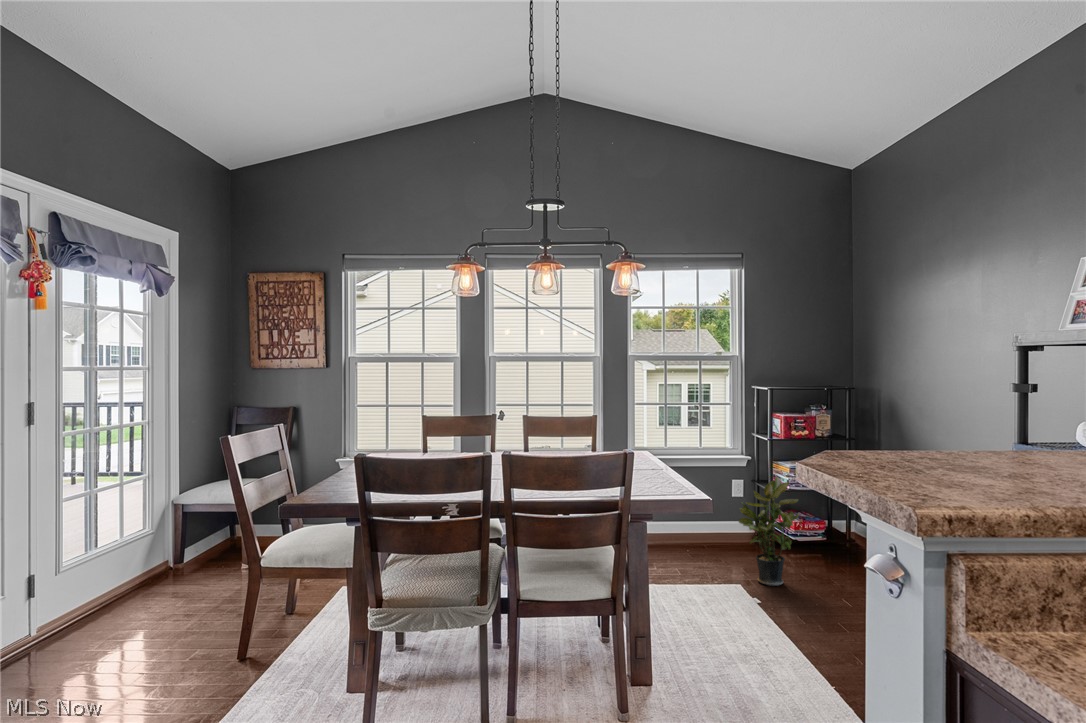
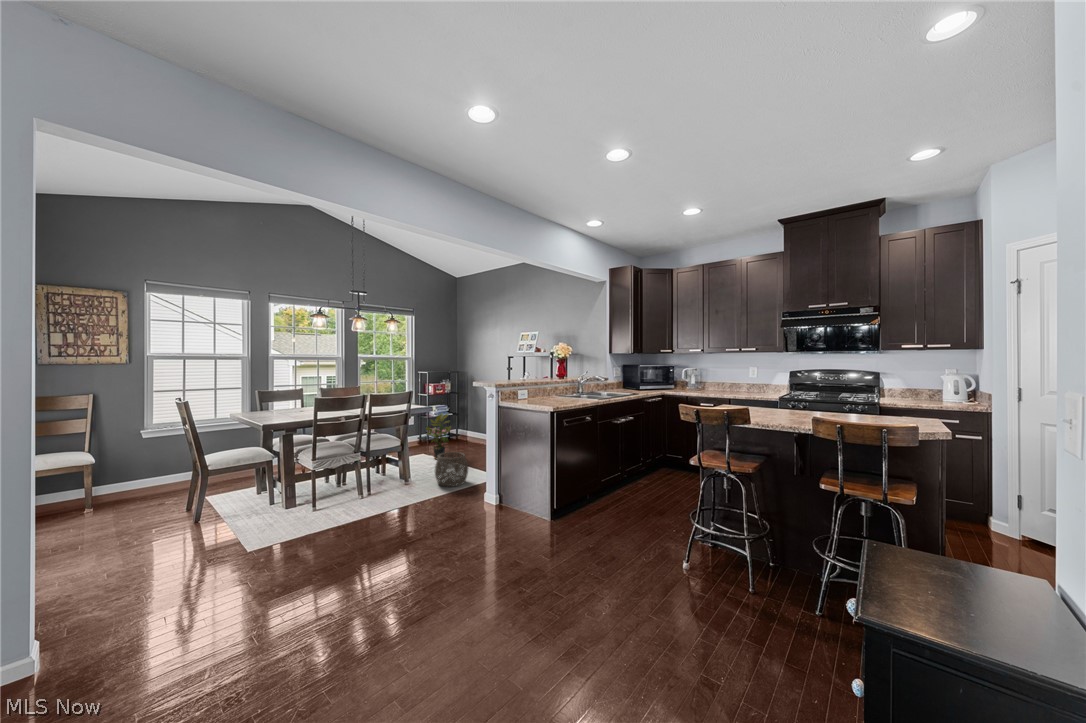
woven basket: none [686,581,773,678] -> present [435,452,468,487]

